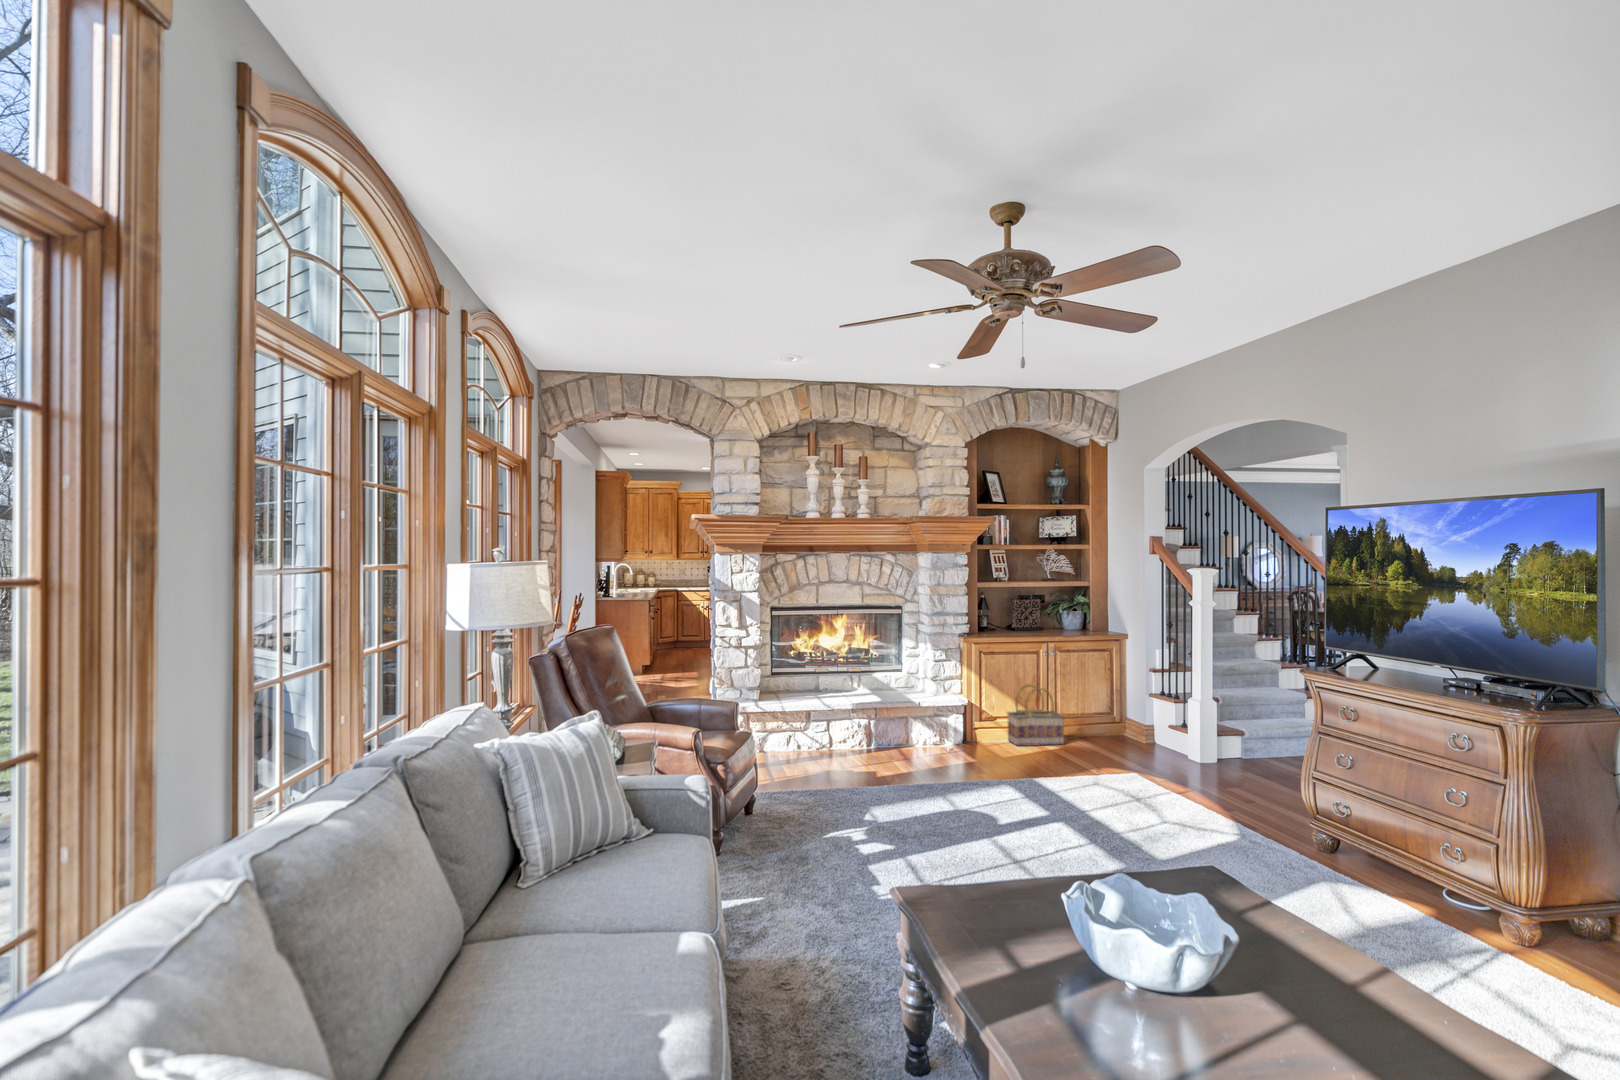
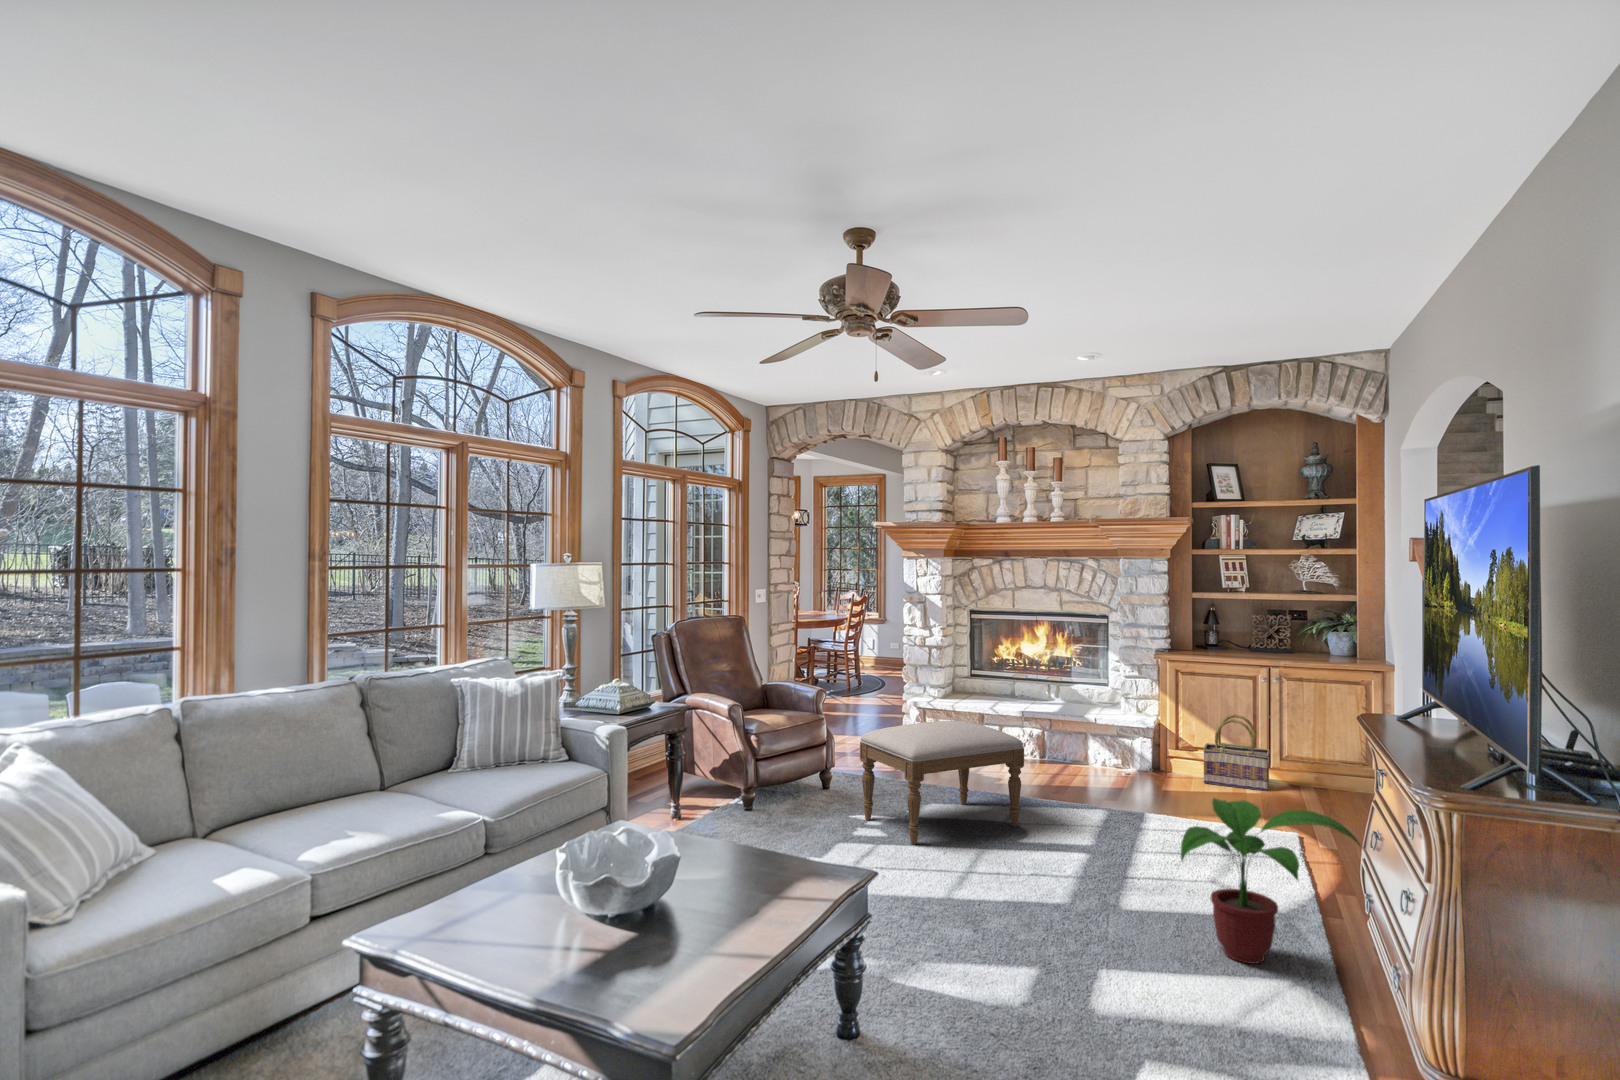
ottoman: none [841,710,980,841] -> present [860,720,1024,844]
potted plant: none [1238,735,1389,870] -> present [1181,798,1361,964]

